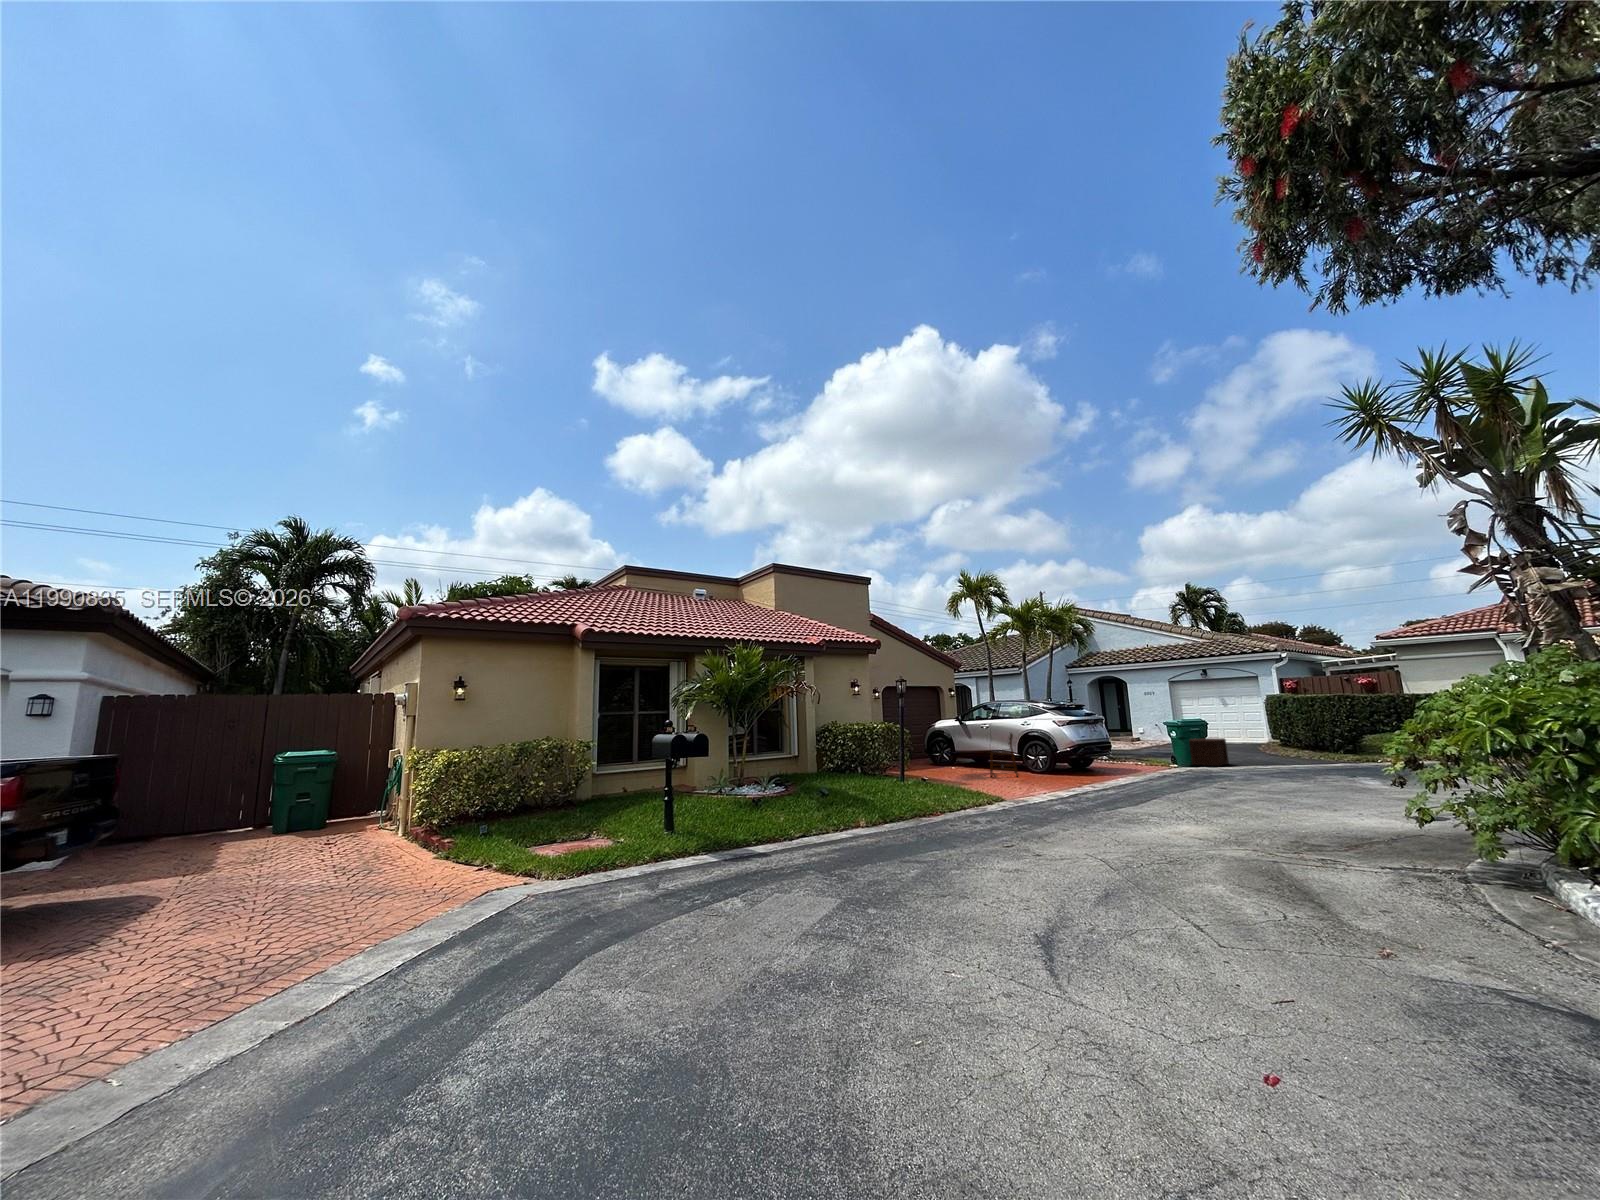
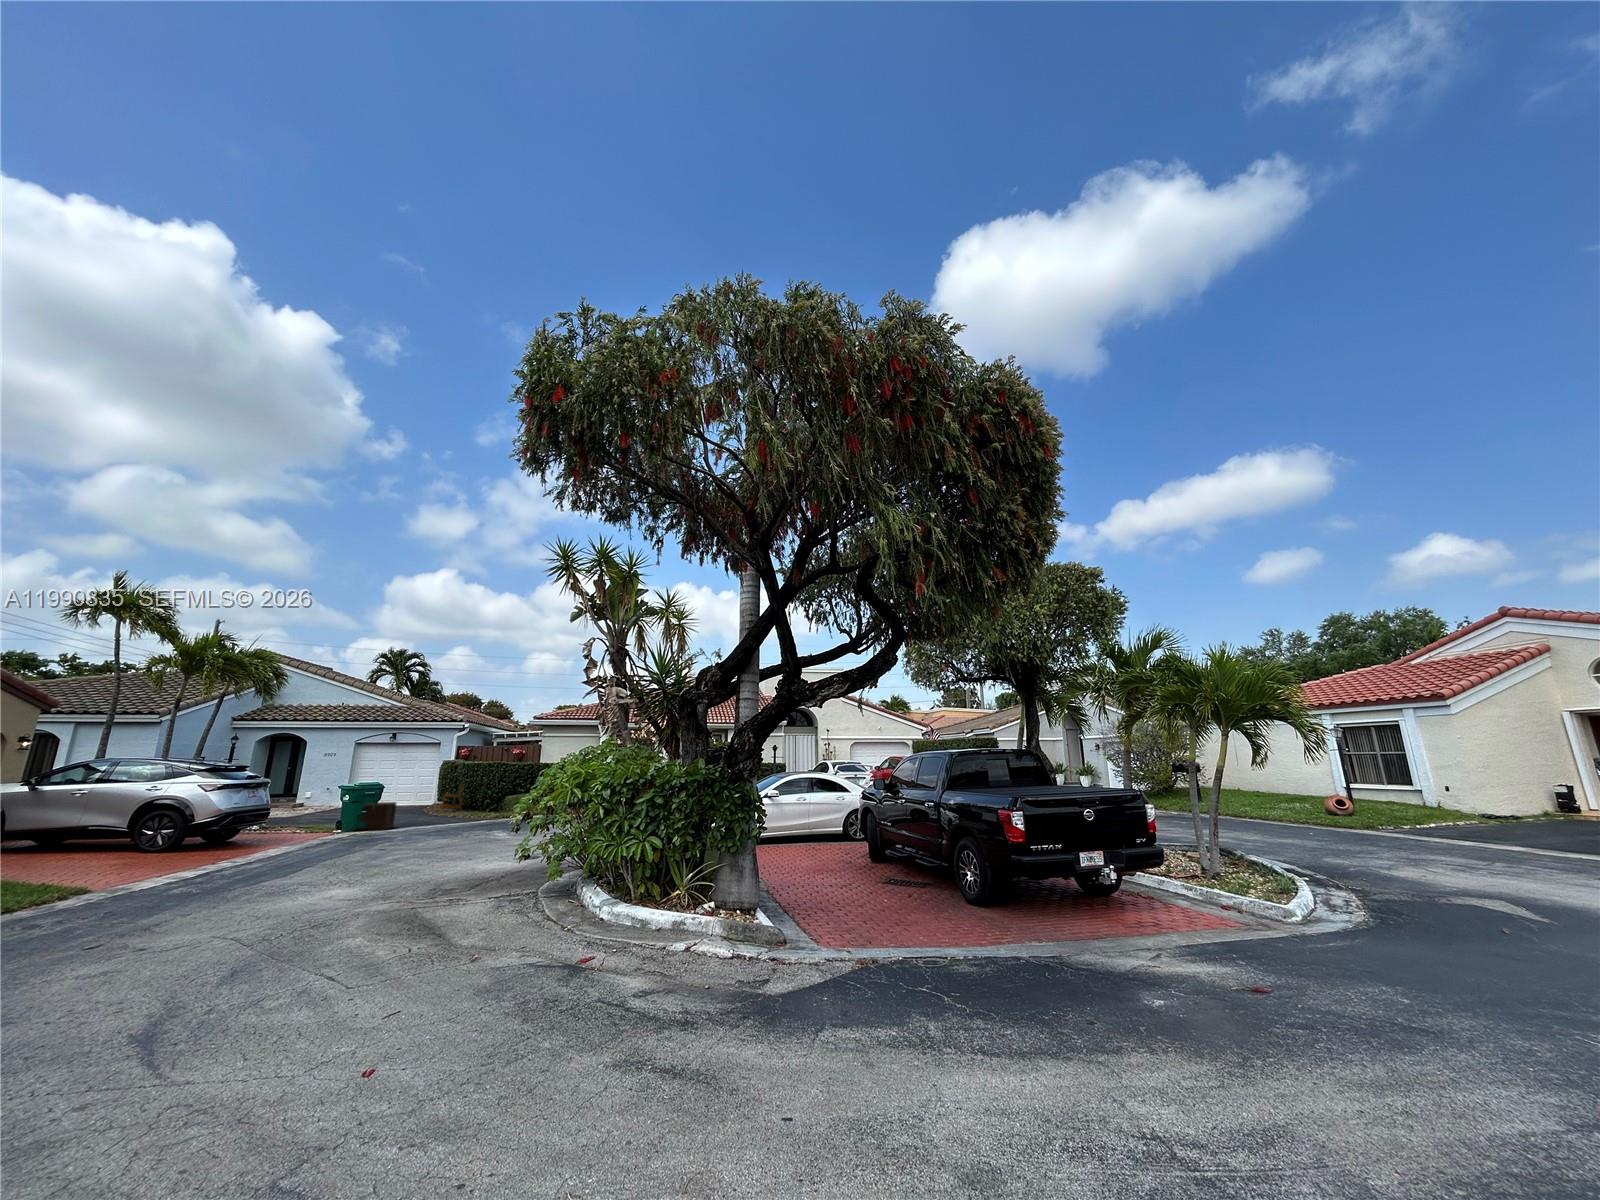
bench: present [990,733,1018,777] -> present [440,783,463,812]

